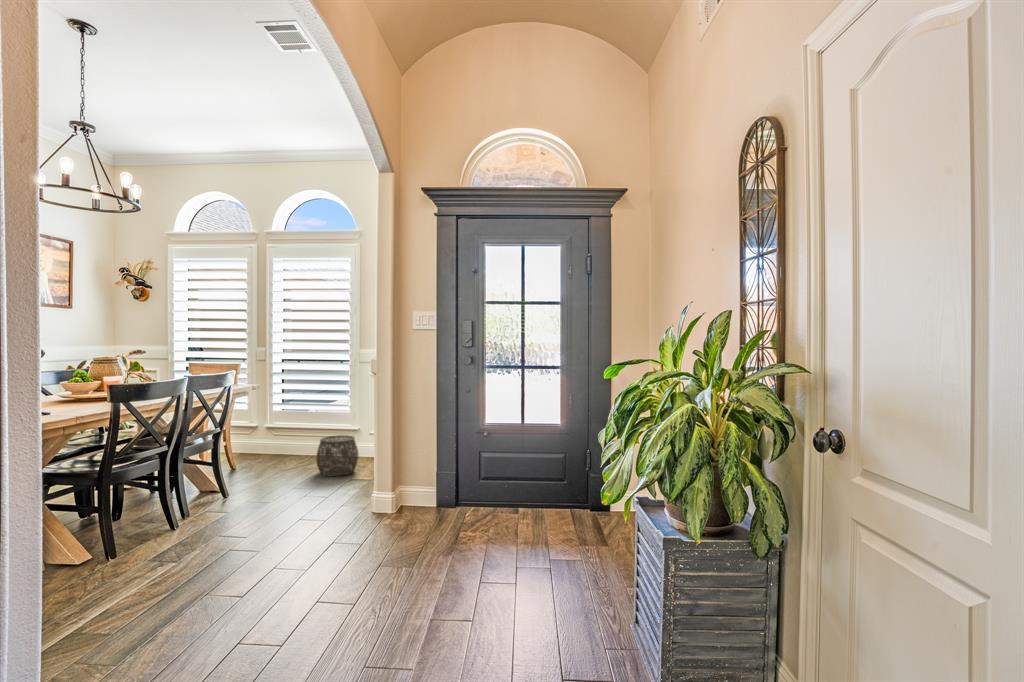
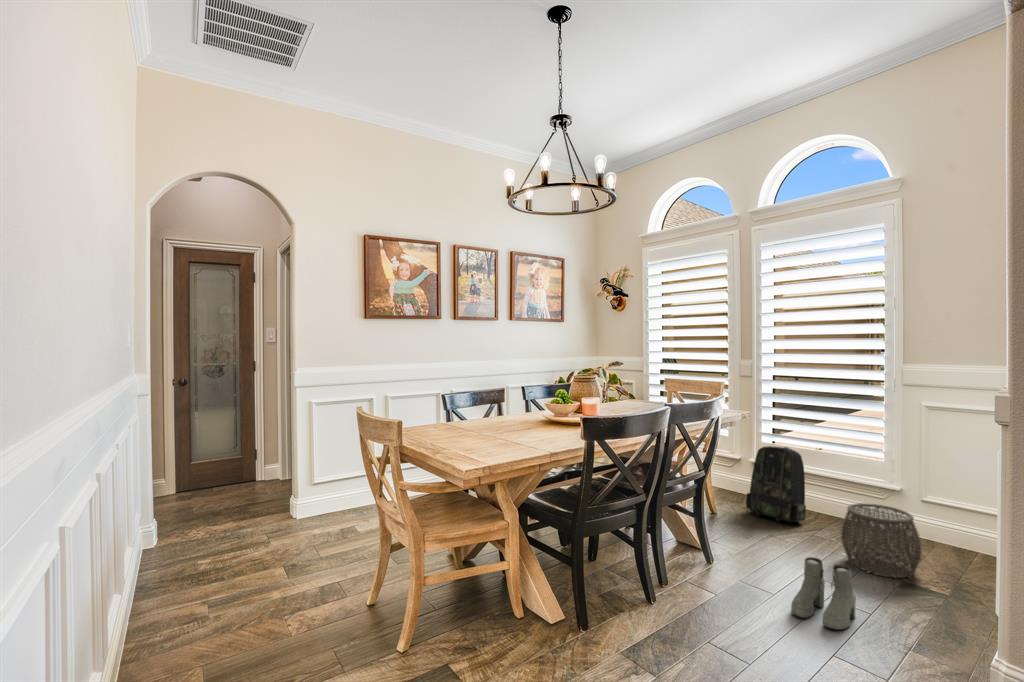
backpack: none [258,410,302,463] -> present [746,446,806,522]
boots: none [275,468,314,505] -> present [791,557,856,630]

